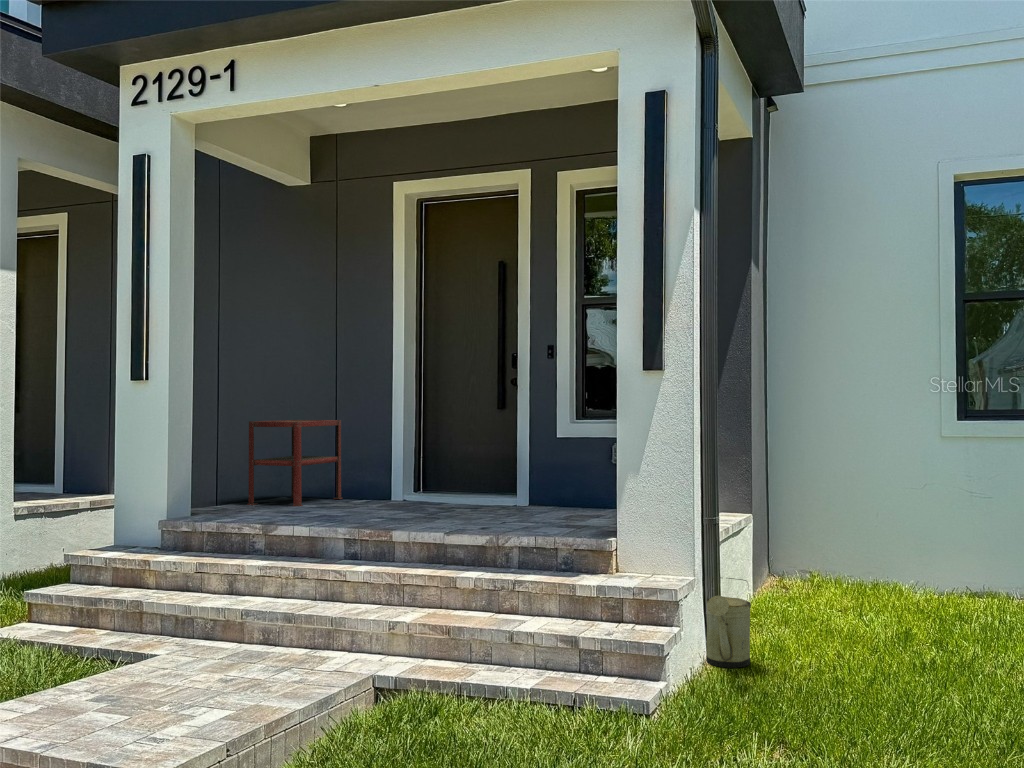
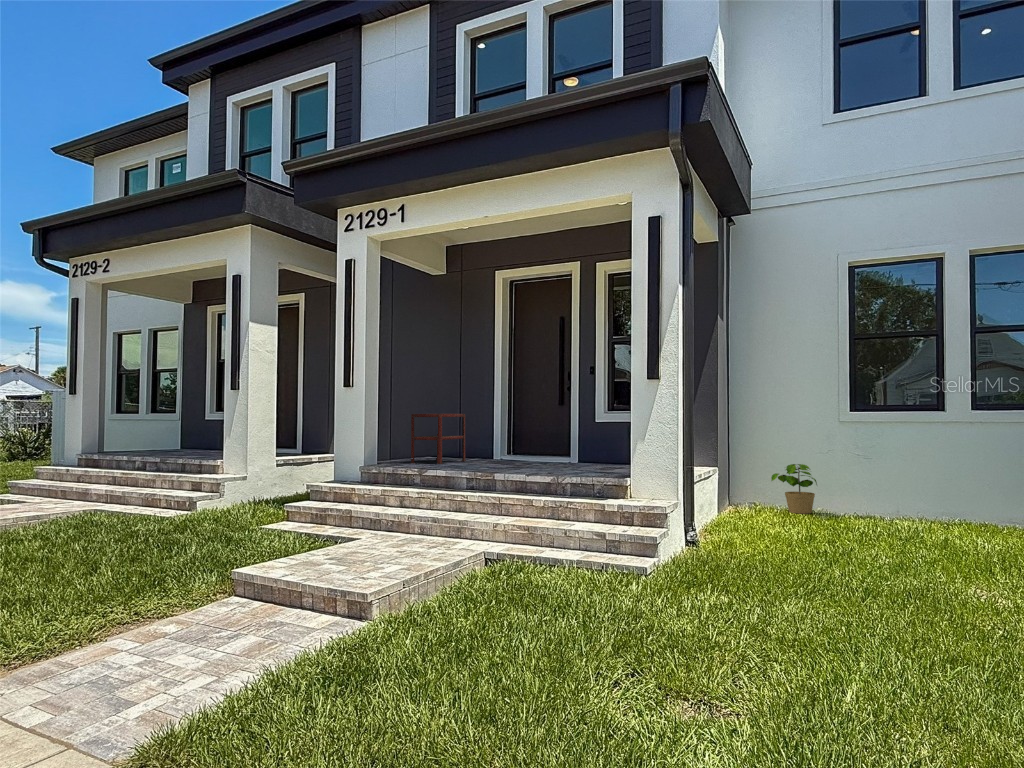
potted plant: none [839,507,911,585] -> present [771,464,817,514]
watering can: present [706,577,751,668] -> none [683,500,711,553]

